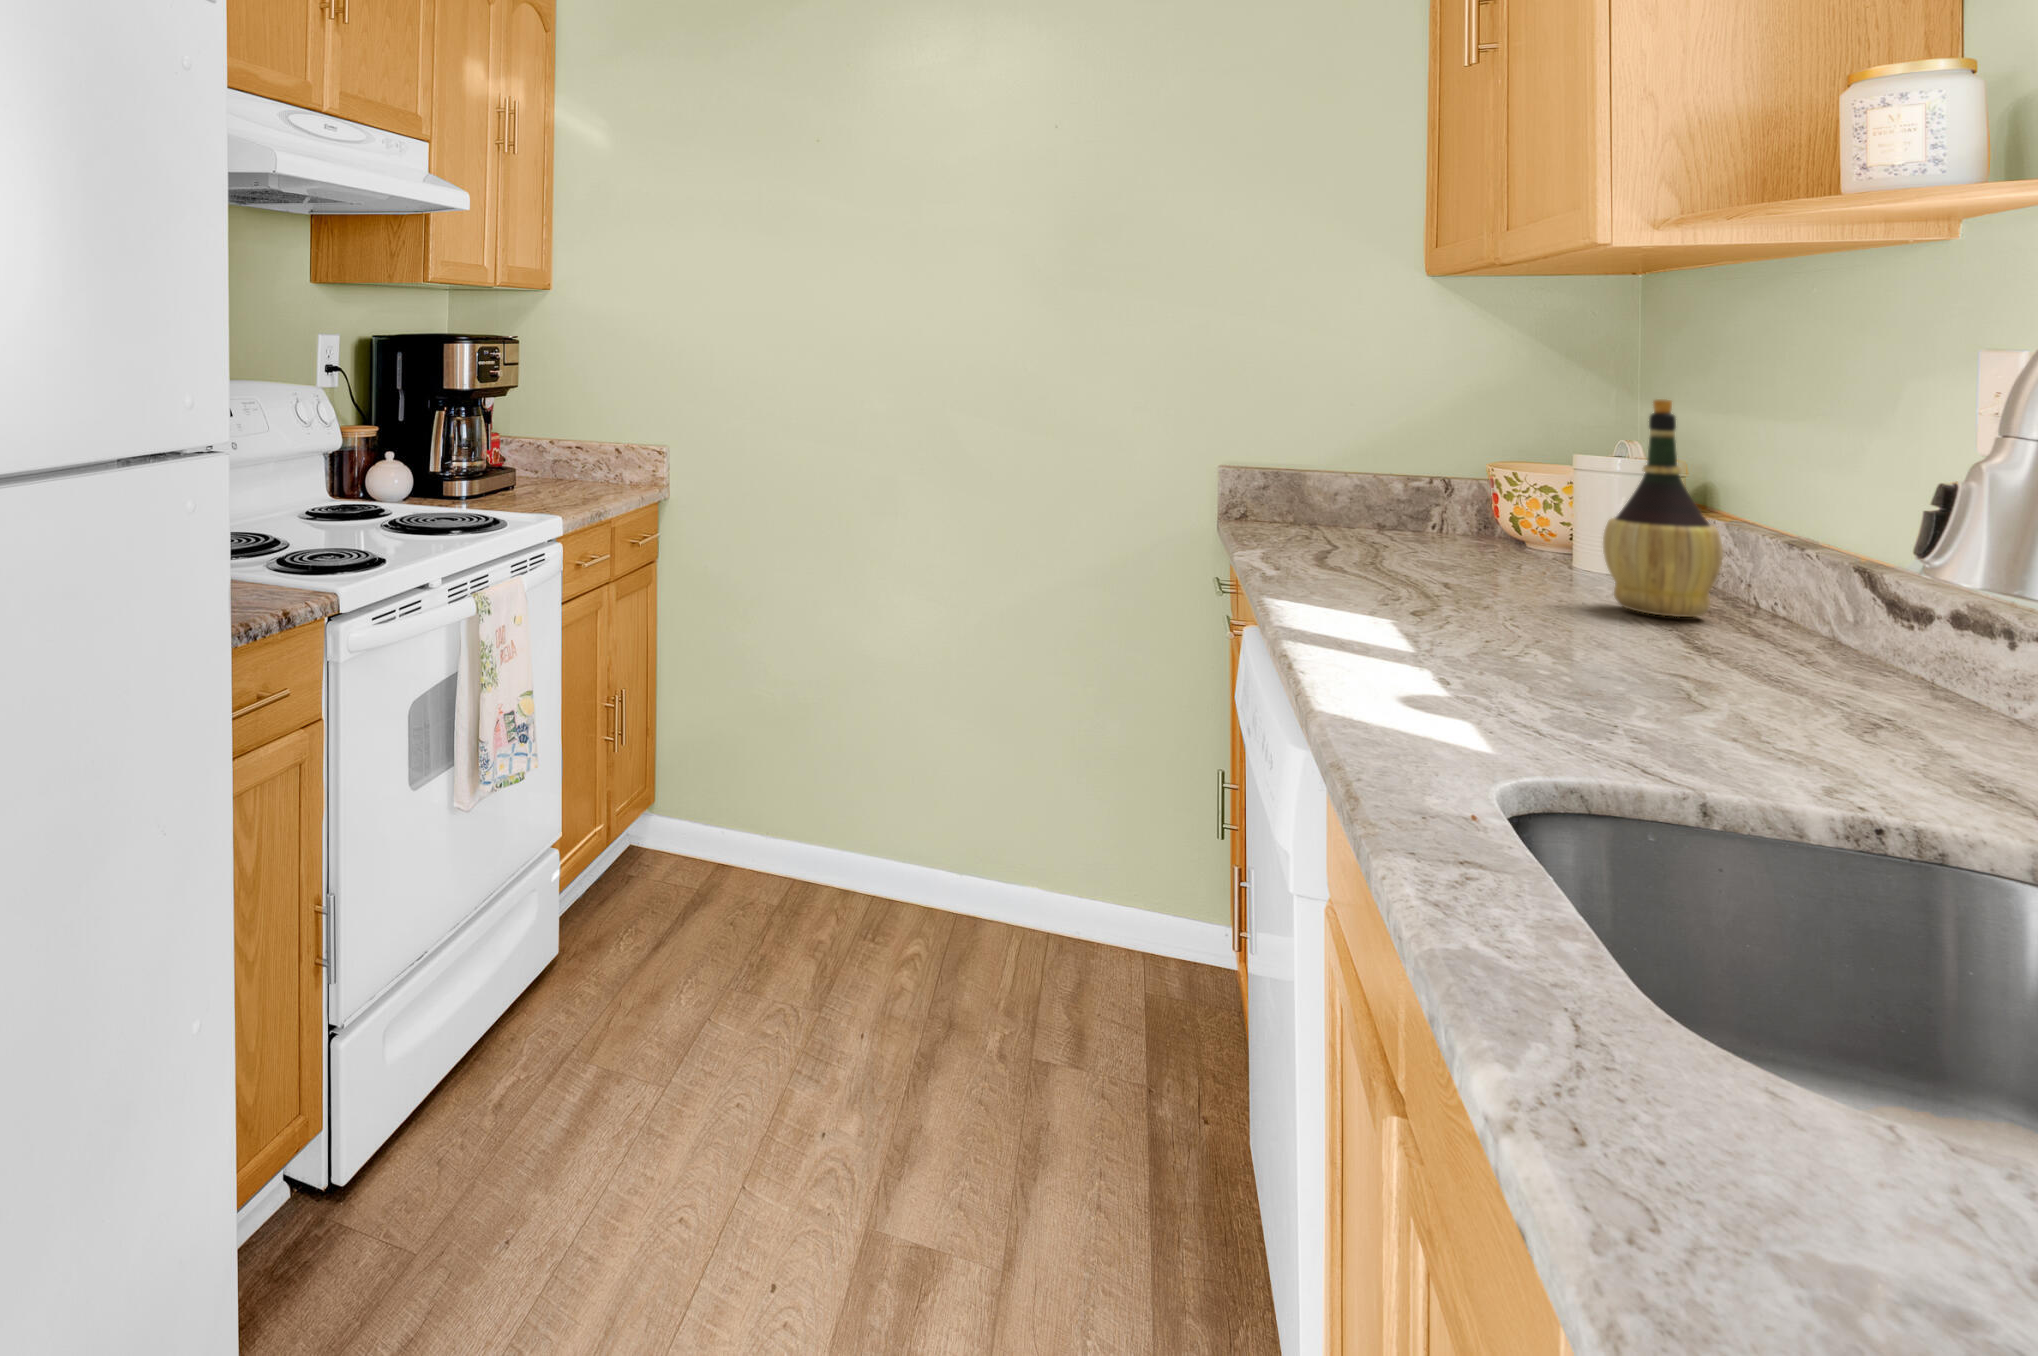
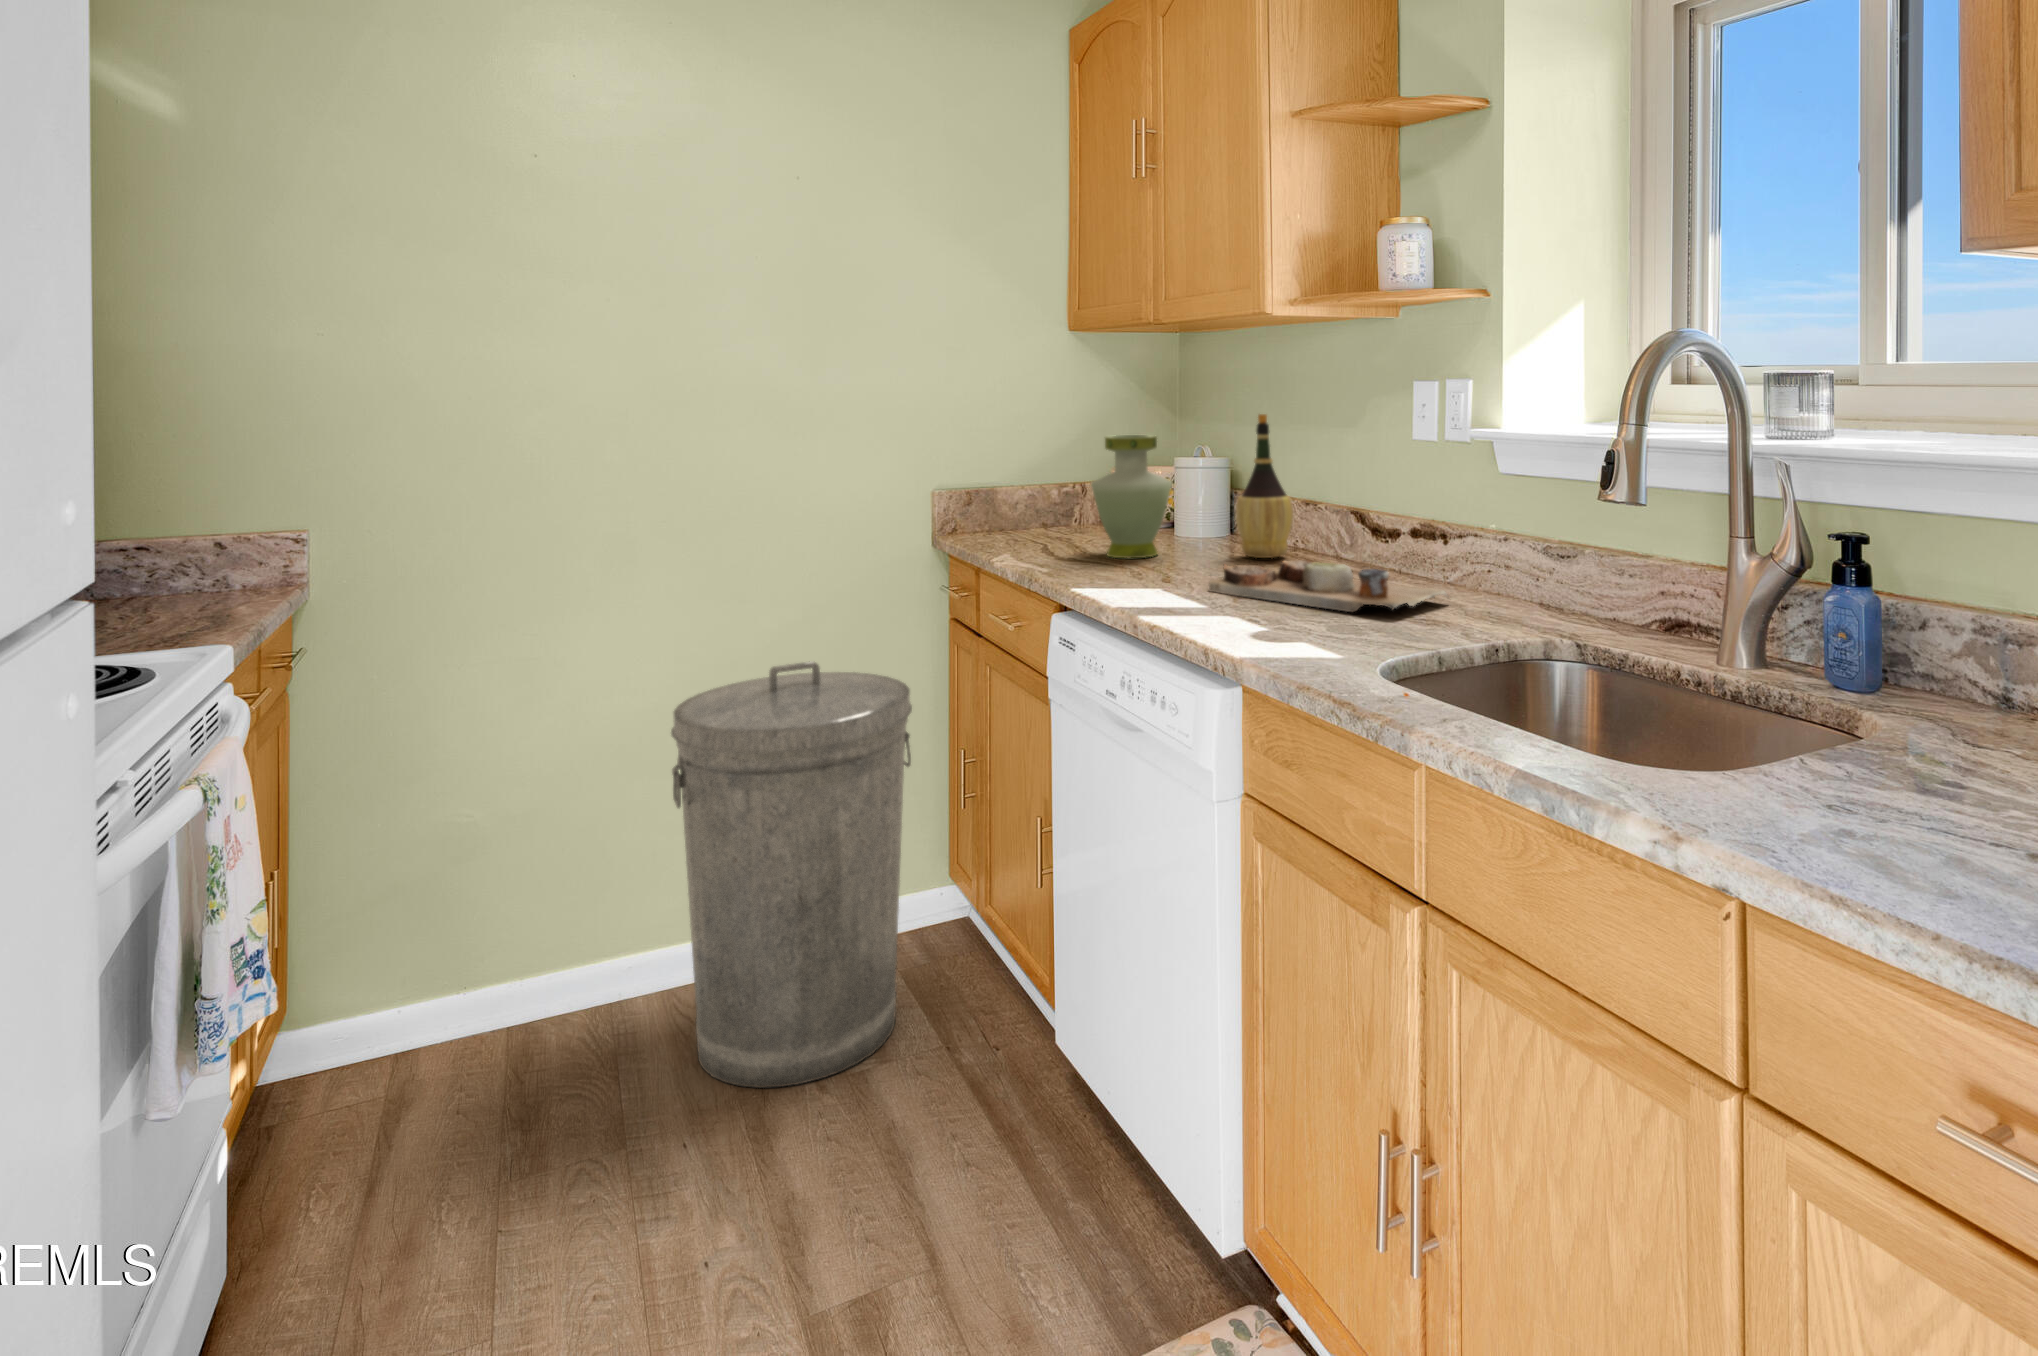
vase: none [1364,418,1501,582] -> present [1091,435,1172,558]
cutting board: none [1456,604,1932,740] -> present [1209,560,1447,612]
trash can: none [894,620,1139,1039] -> present [671,661,912,1088]

